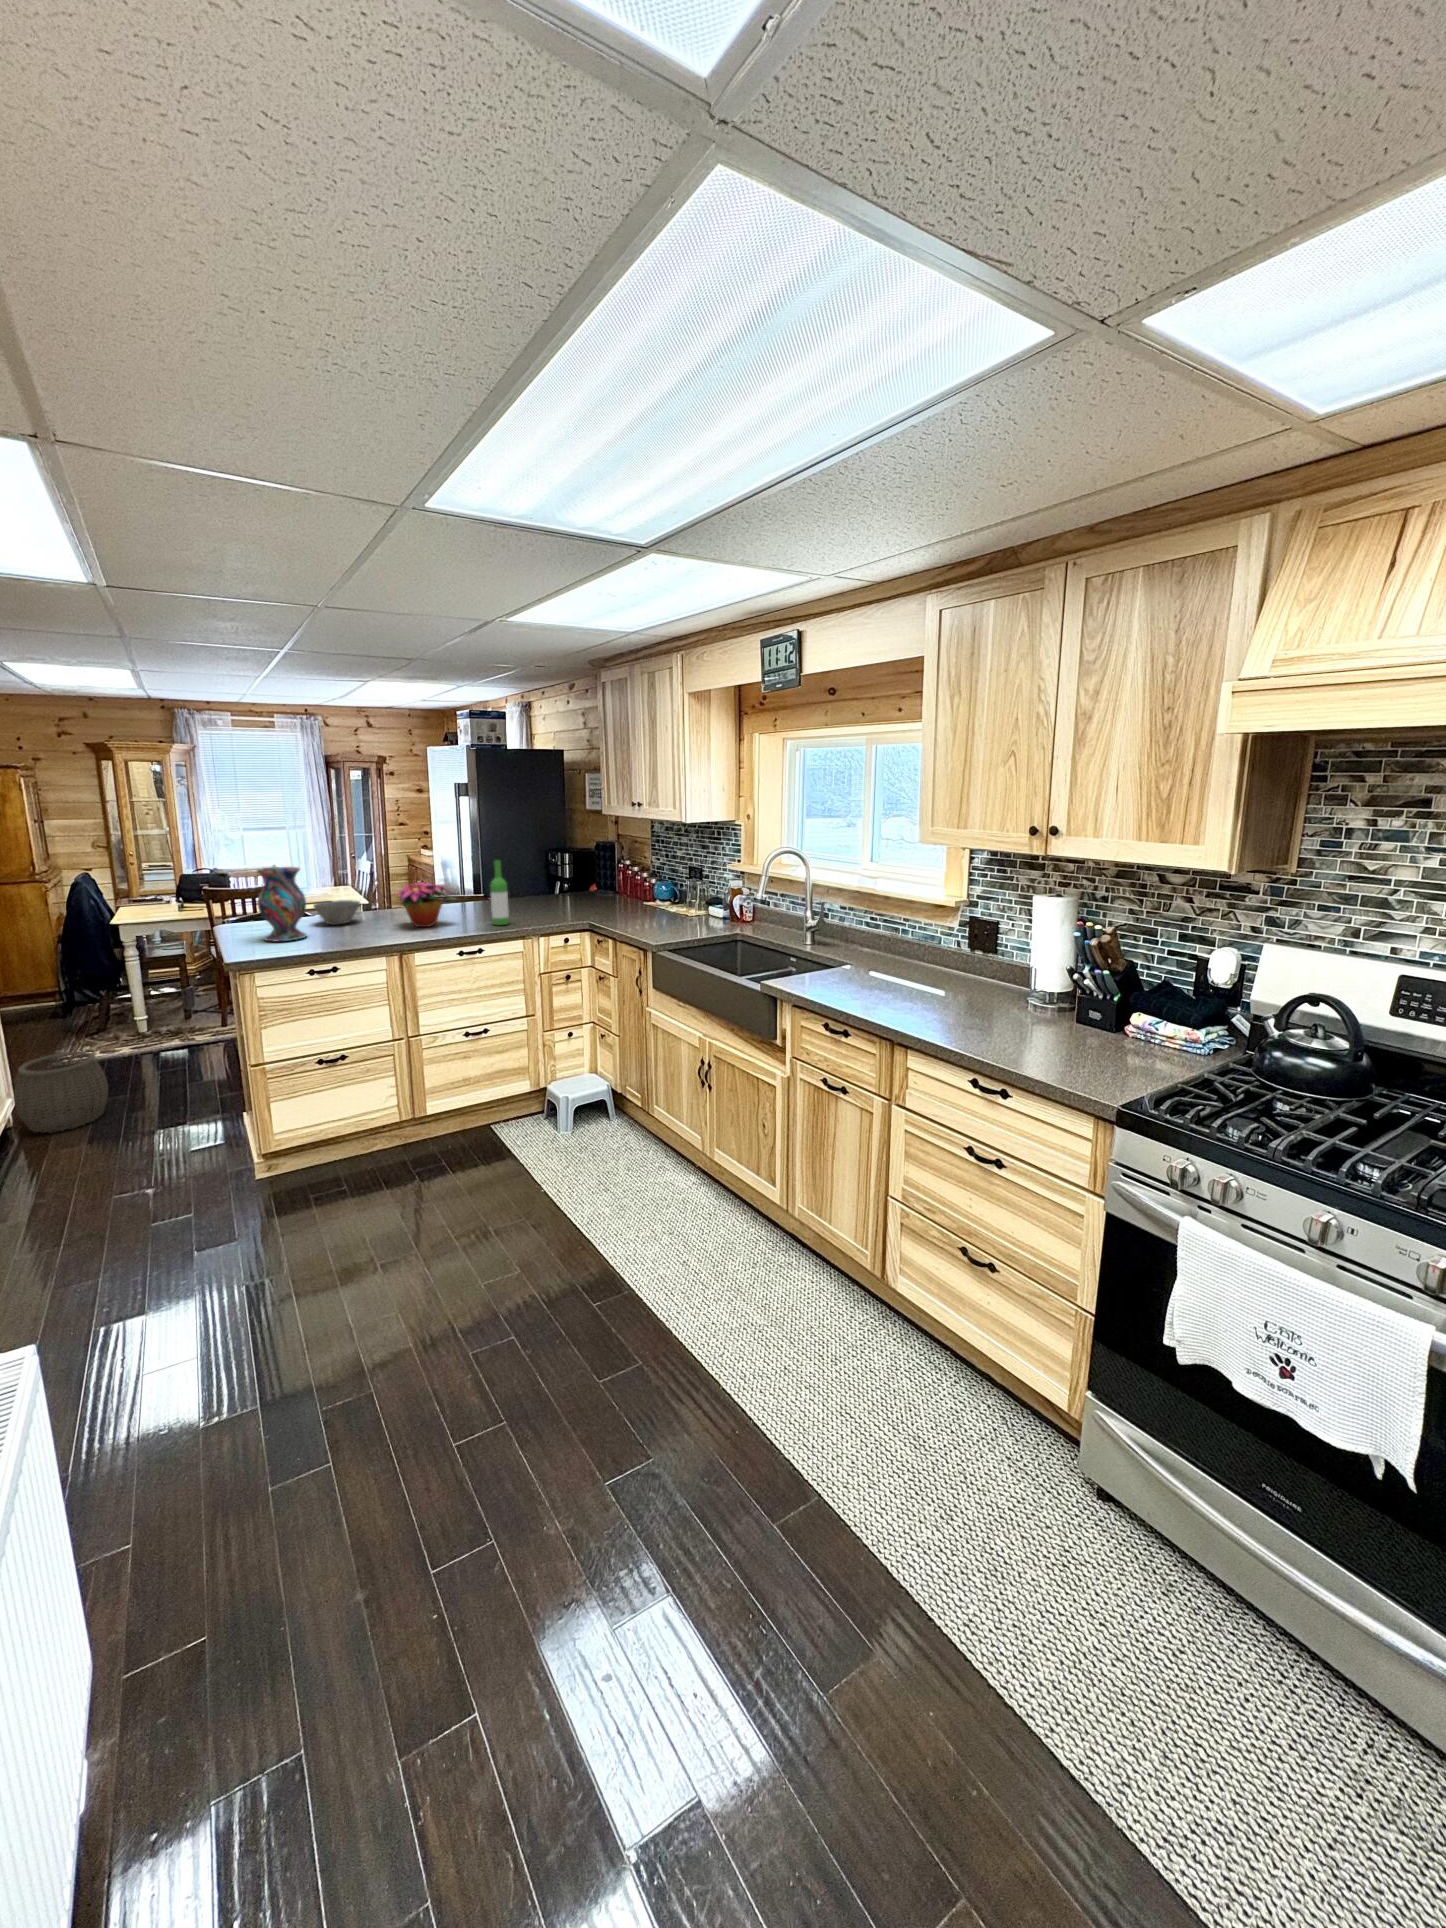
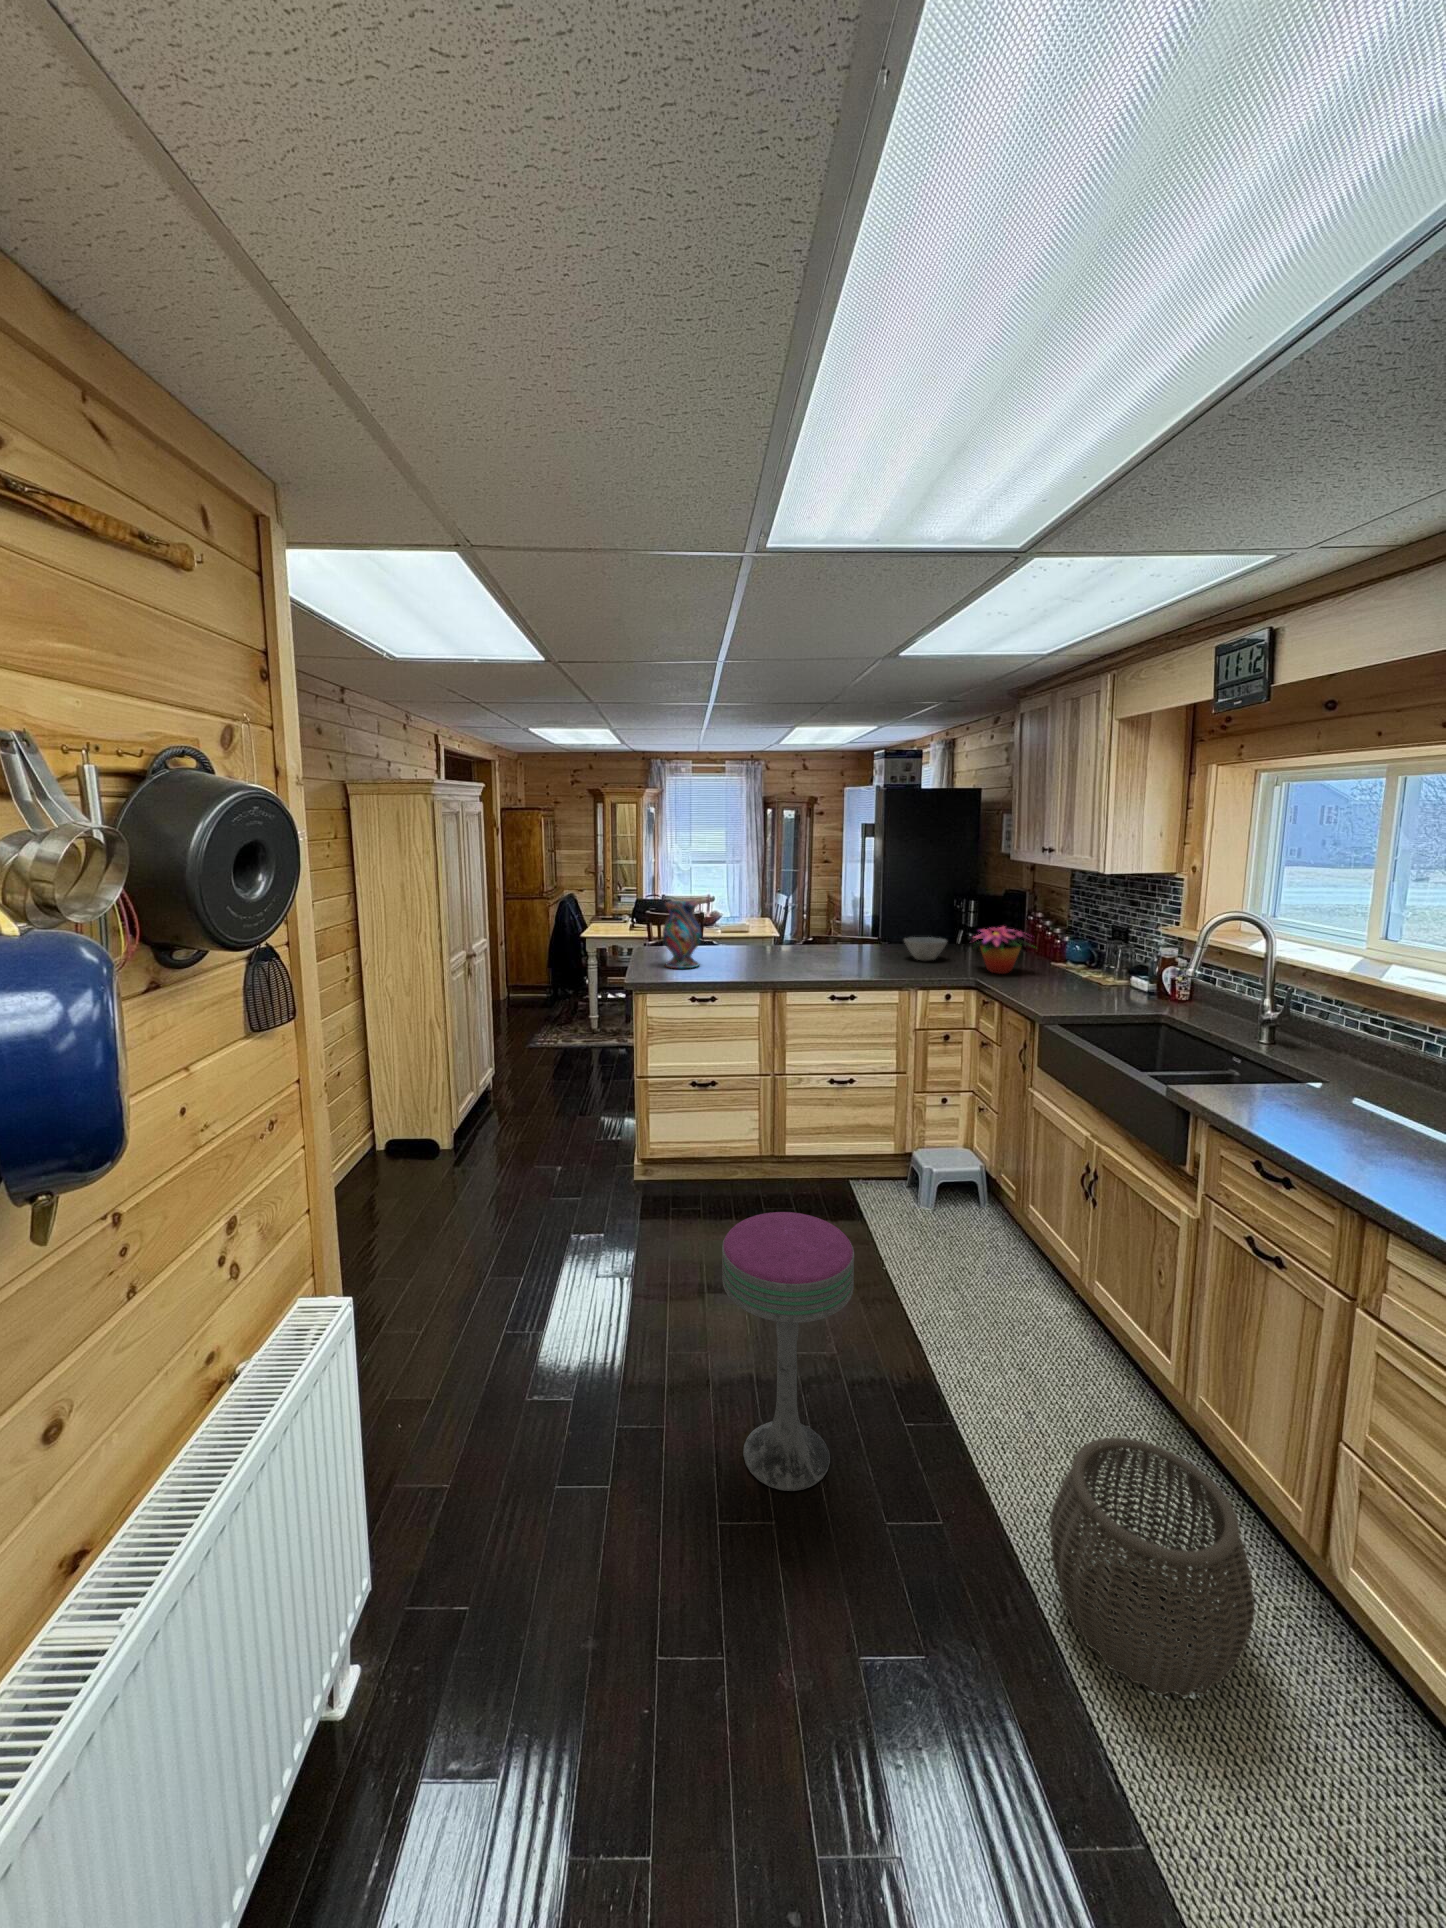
wine bottle: present [490,860,509,926] -> none [870,905,888,973]
flower arrangement: present [396,882,449,927] -> present [974,927,1031,974]
bowl: present [314,900,360,925] -> present [904,937,947,961]
woven basket: present [15,1052,108,1133] -> present [1049,1437,1255,1697]
bar stool: none [425,1145,553,1396] -> present [722,1212,854,1491]

